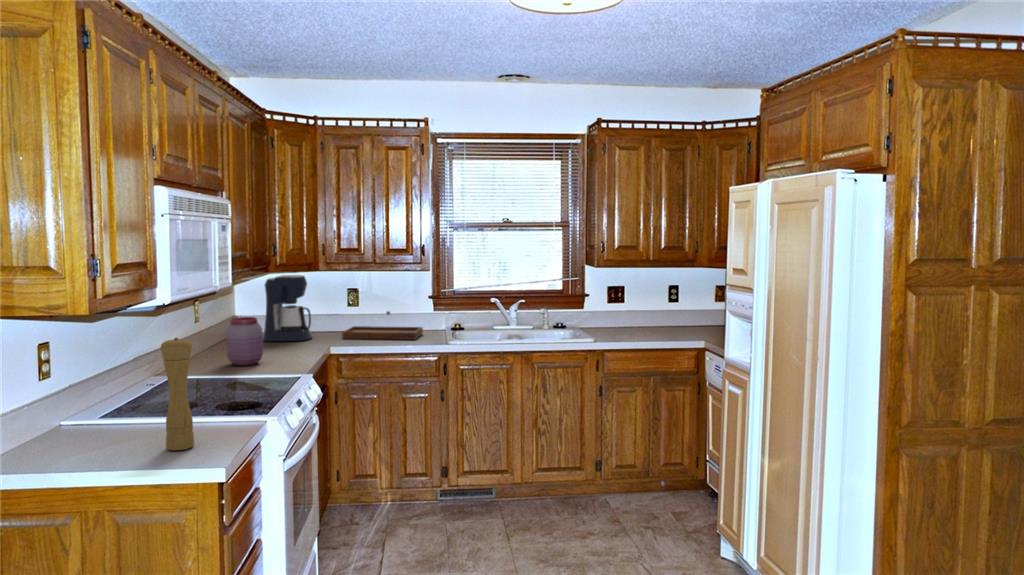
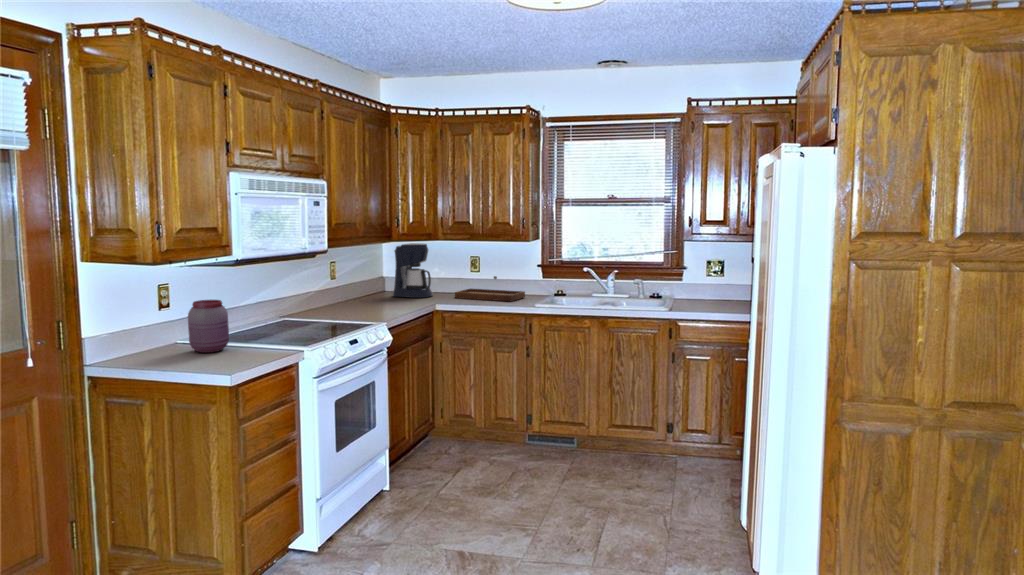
jar: present [226,317,263,366] -> present [188,300,229,353]
pepper mill: present [161,338,194,450] -> none [228,279,252,358]

